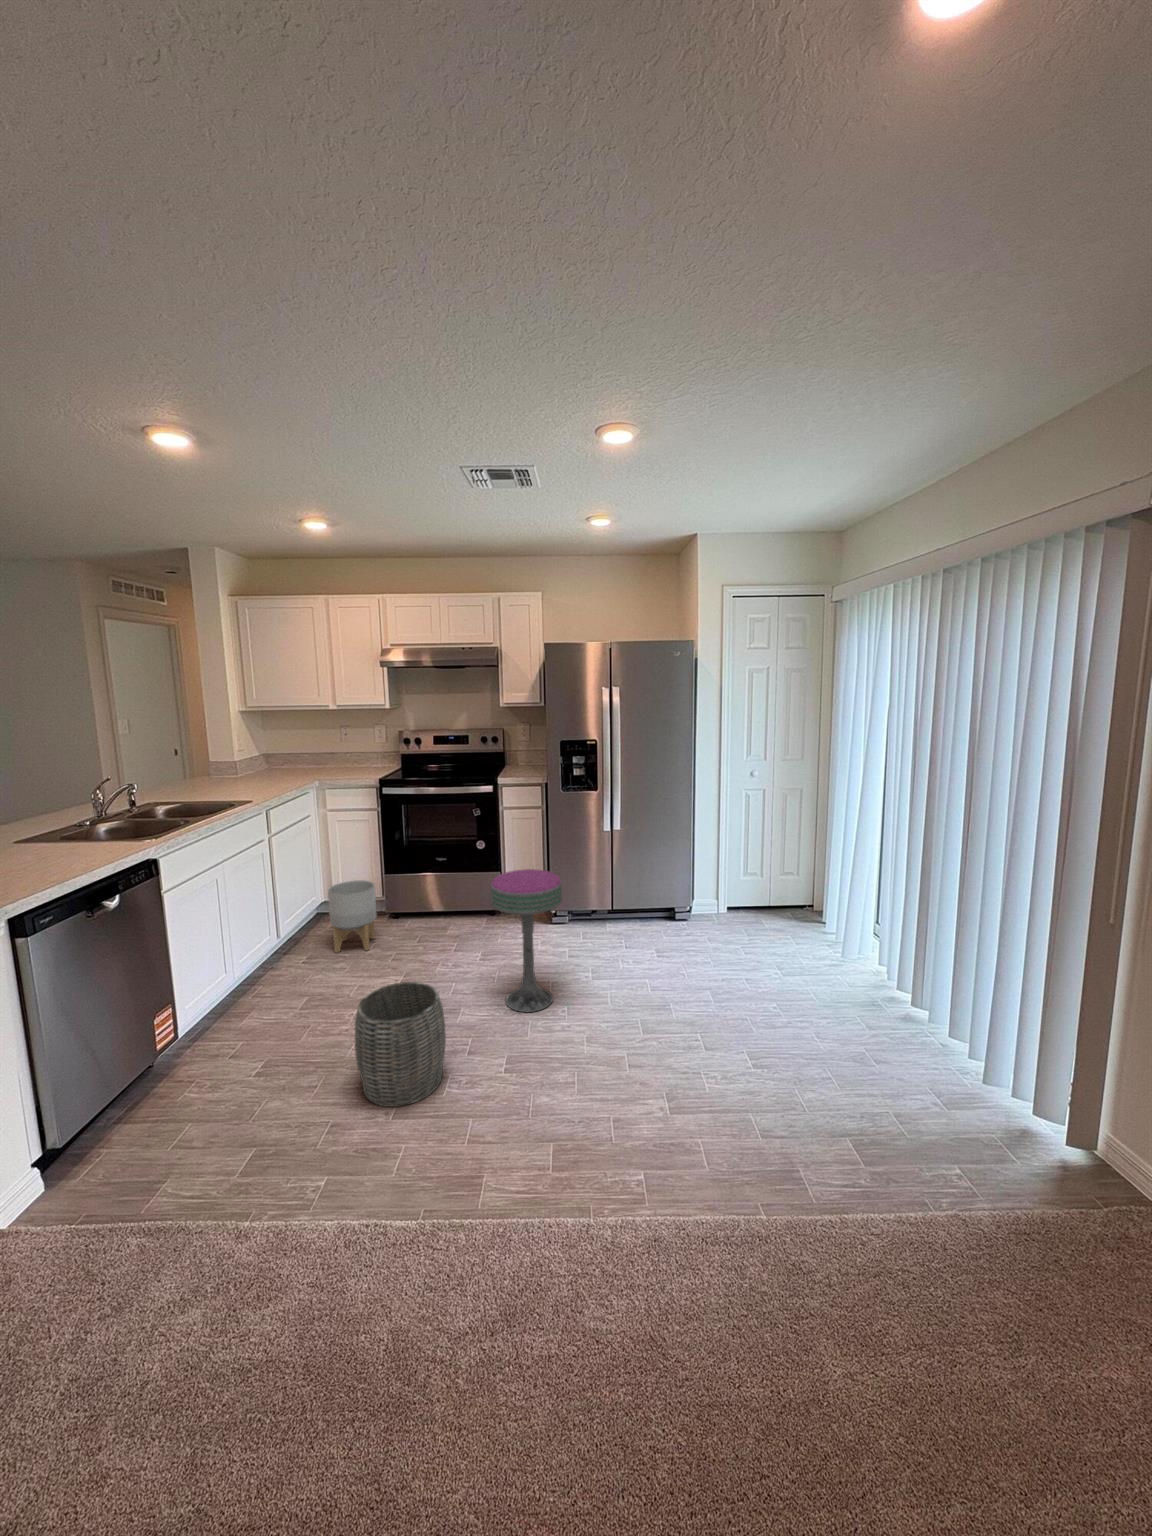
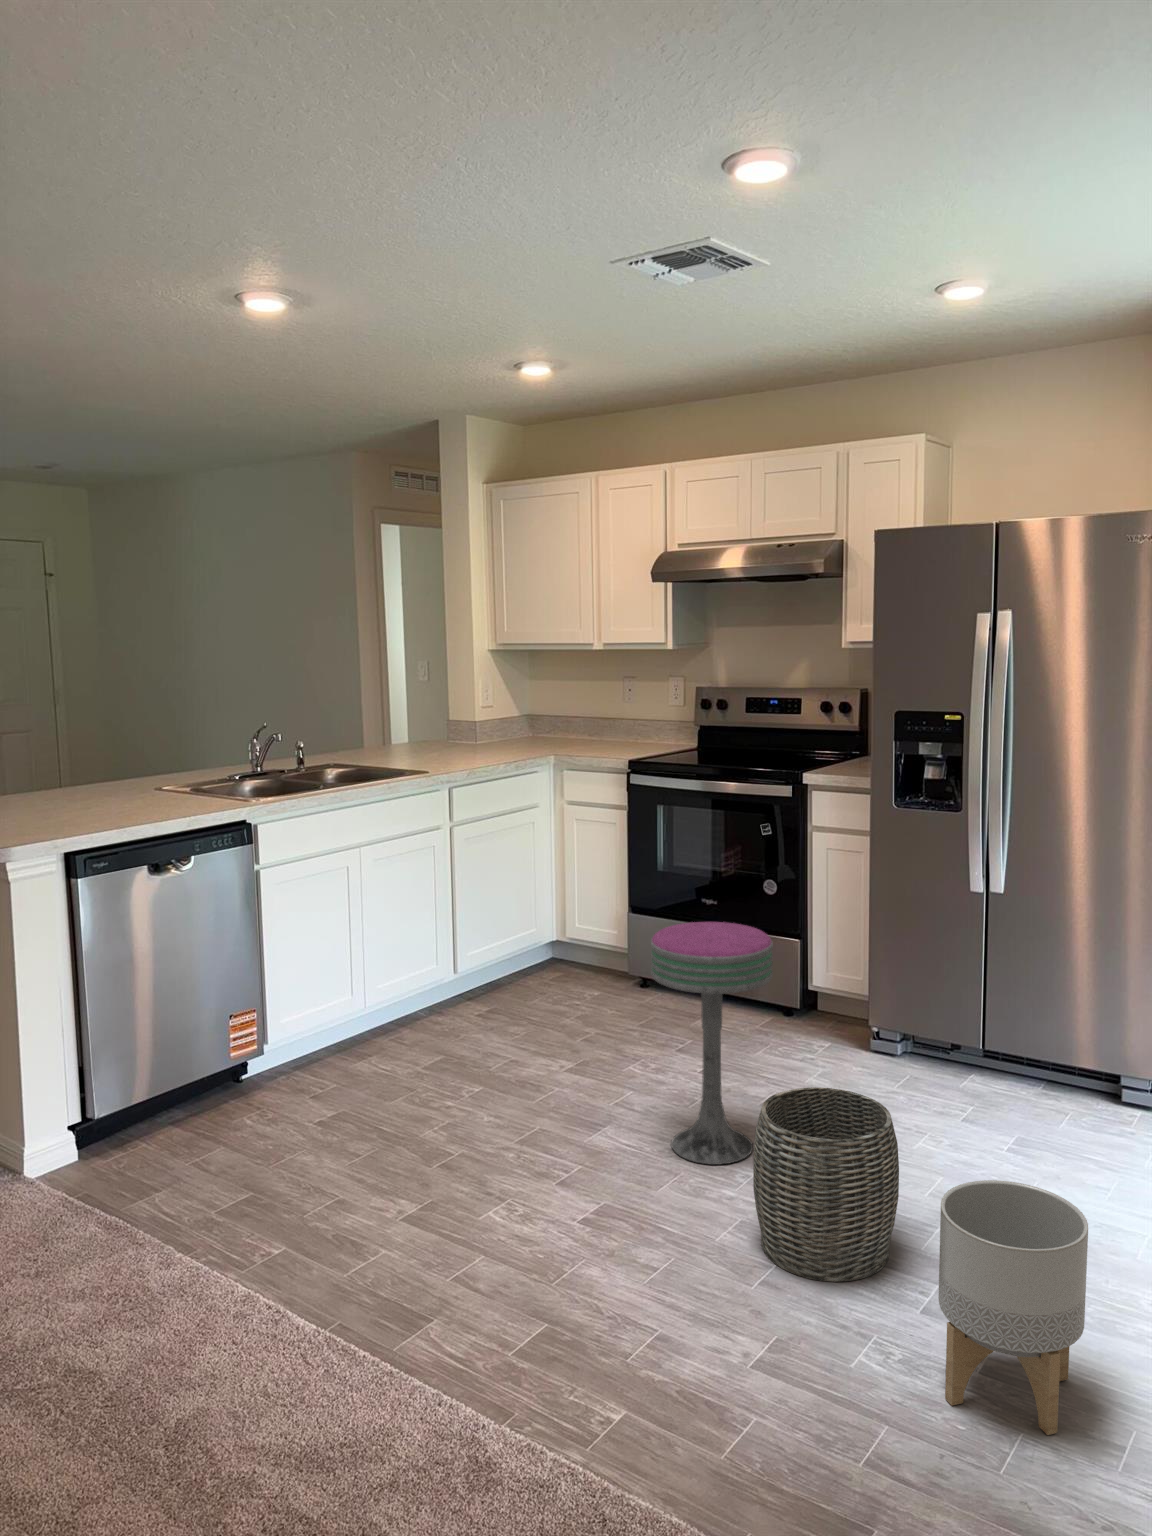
planter: present [328,880,377,953] -> present [938,1180,1088,1435]
woven basket: present [355,982,446,1107] -> present [753,1087,899,1282]

